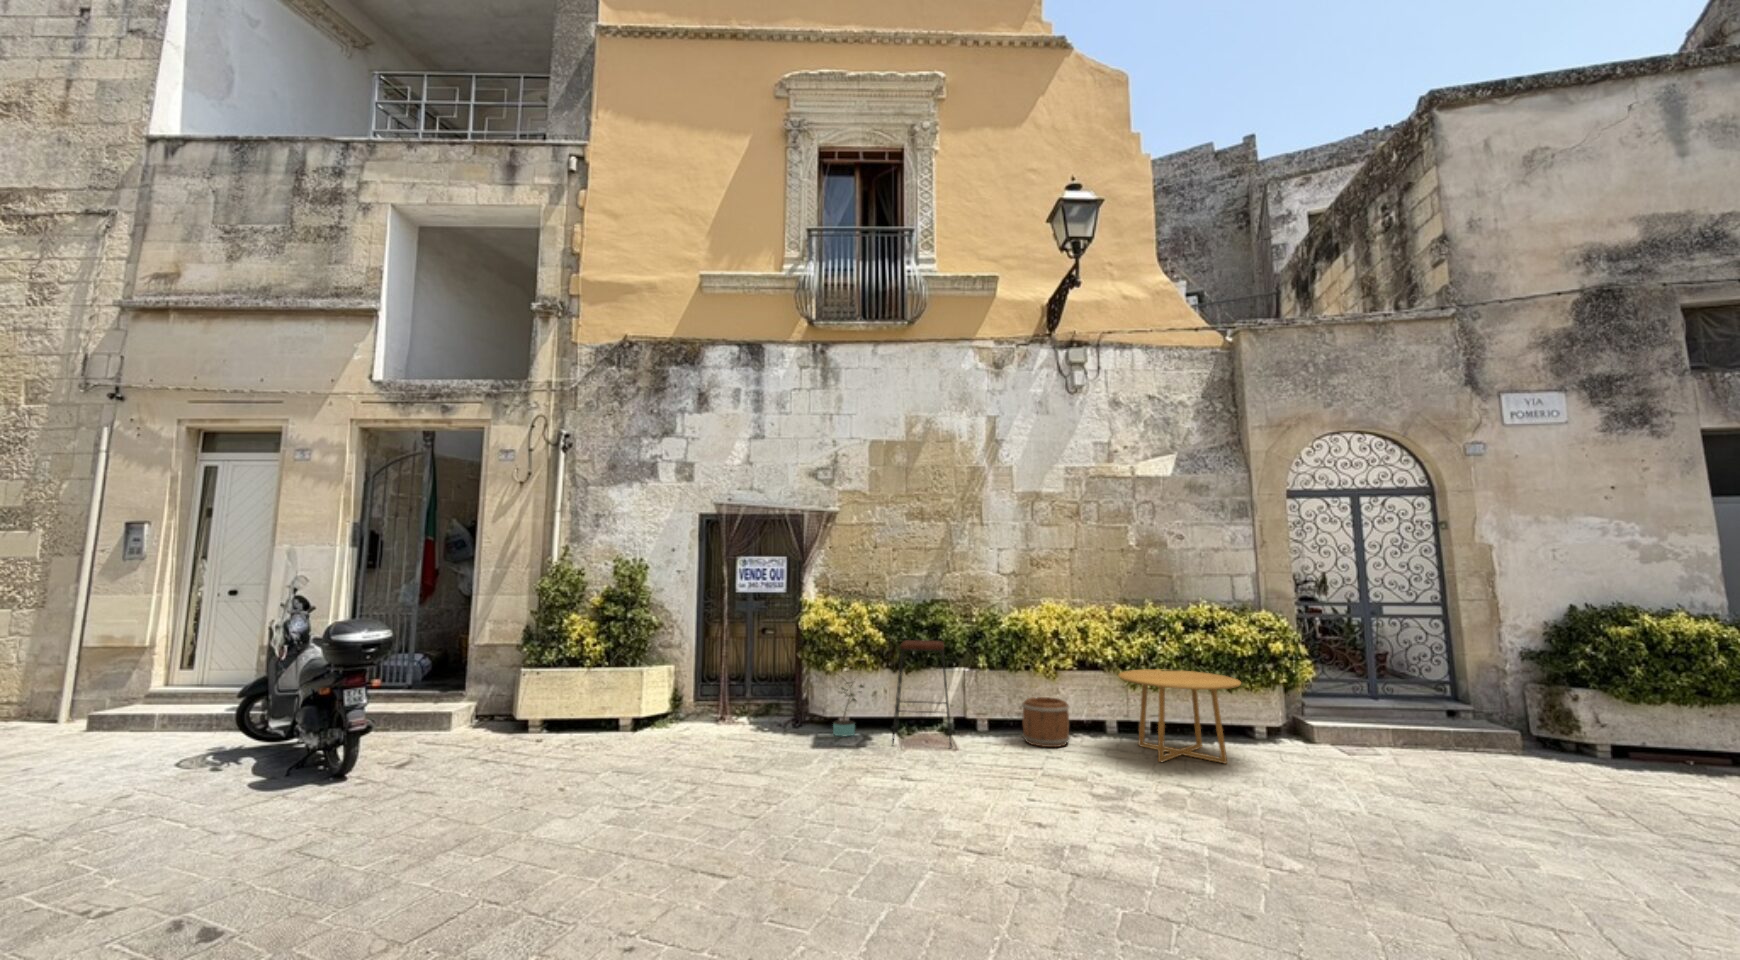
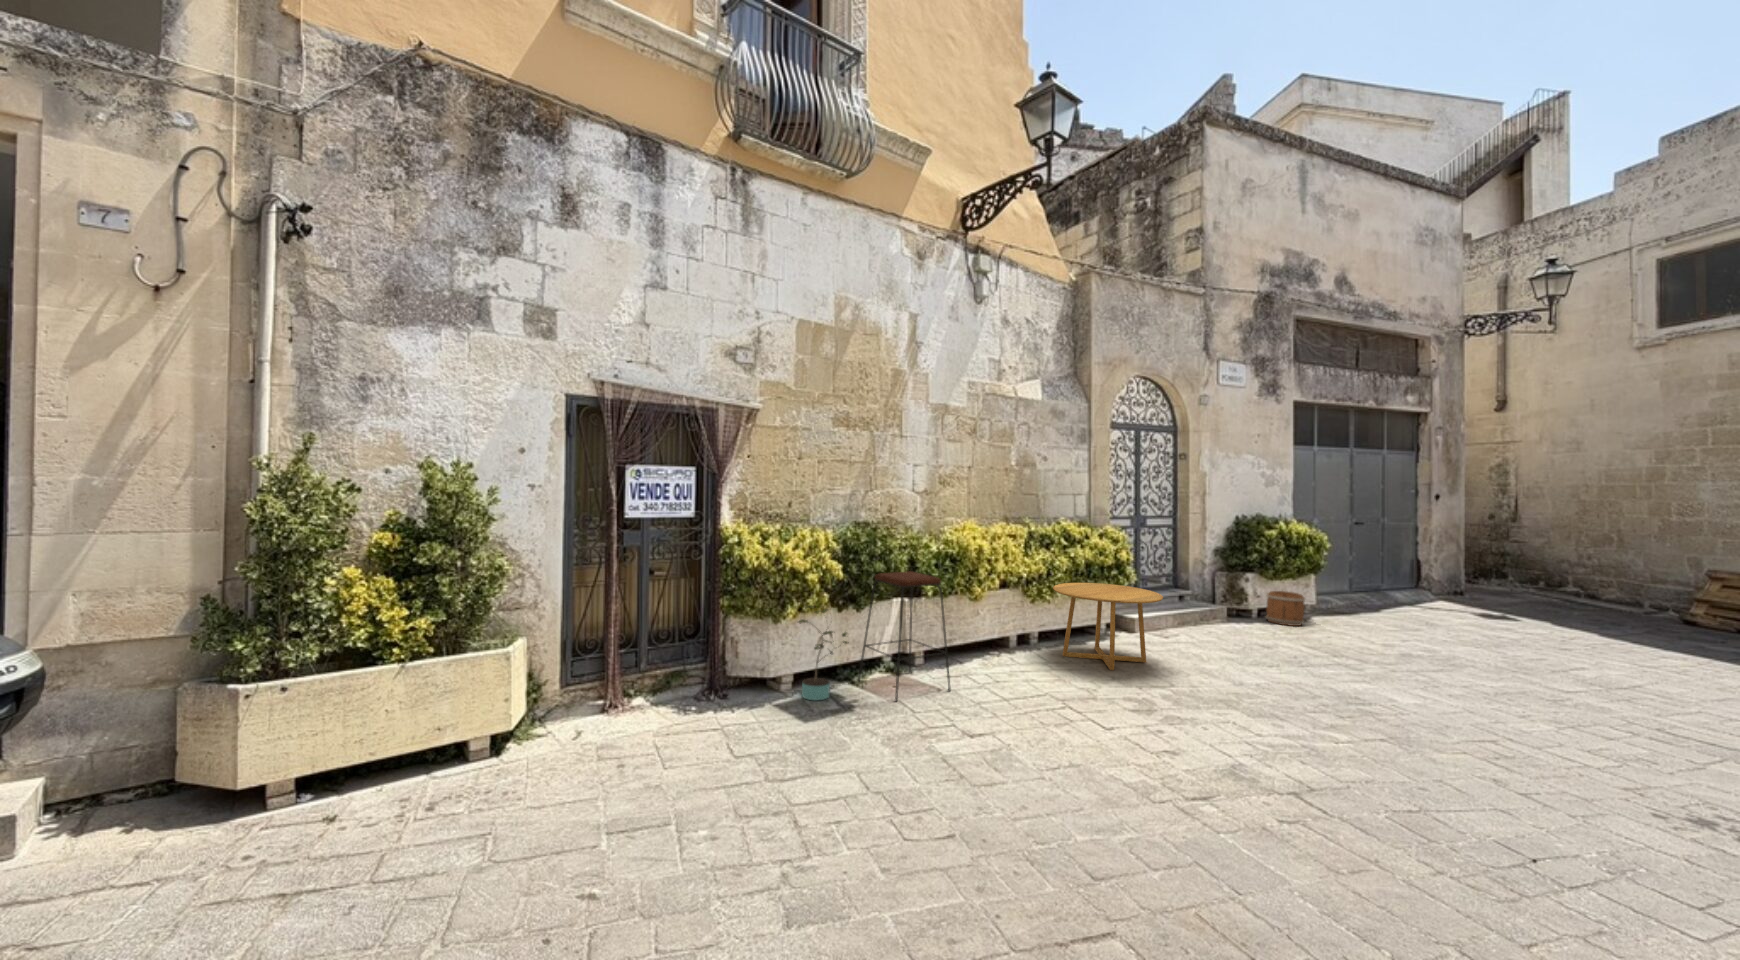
bucket: present [1022,697,1070,747] -> present [1266,591,1305,626]

